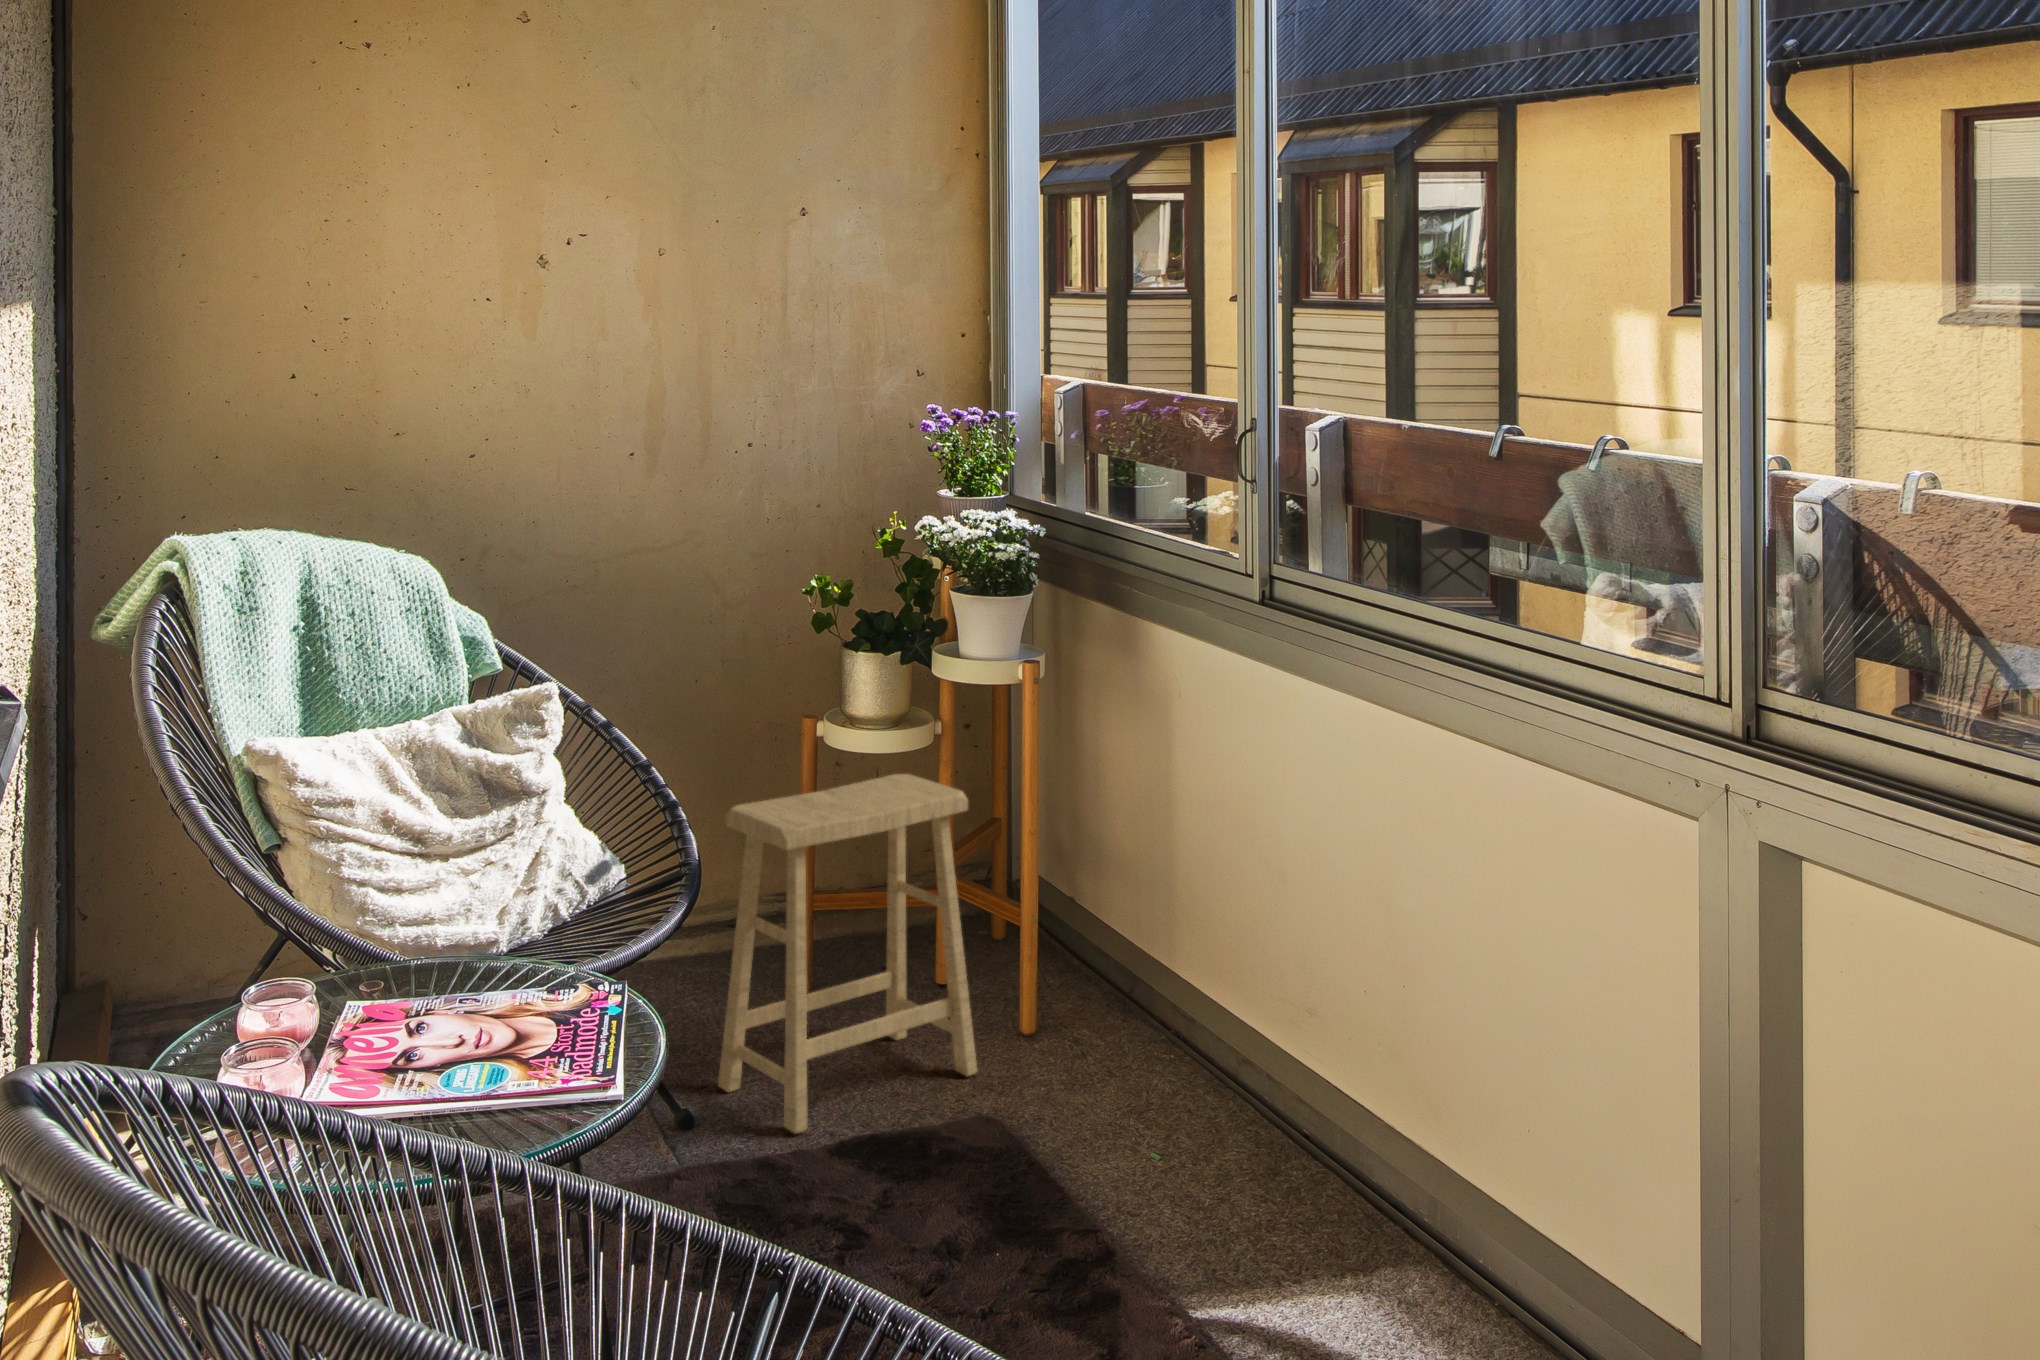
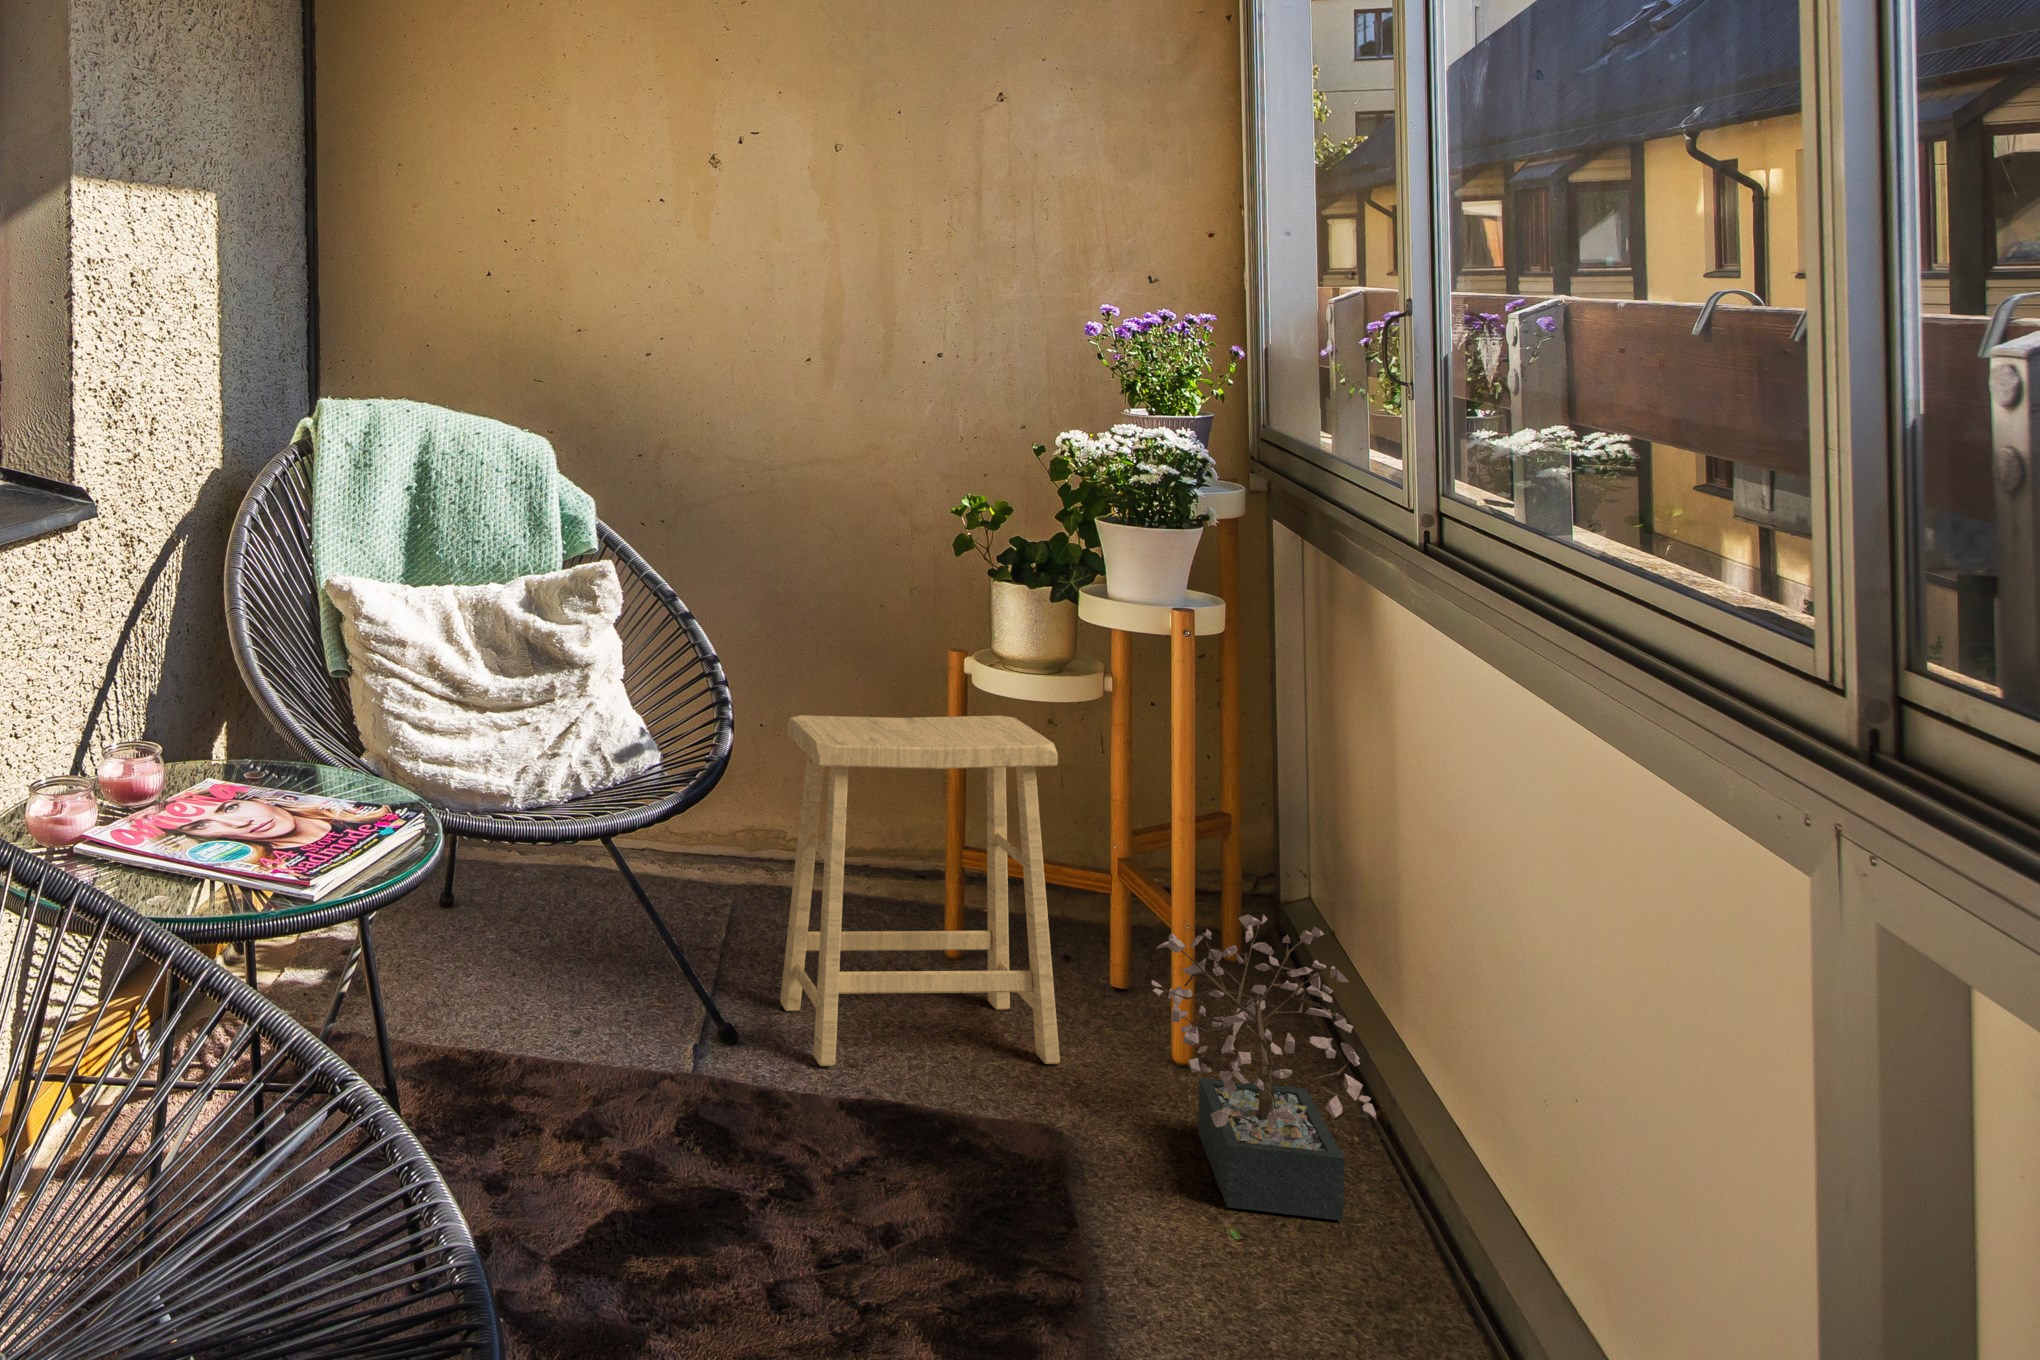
decorative plant: none [1071,904,1273,1152] -> present [1152,914,1376,1221]

